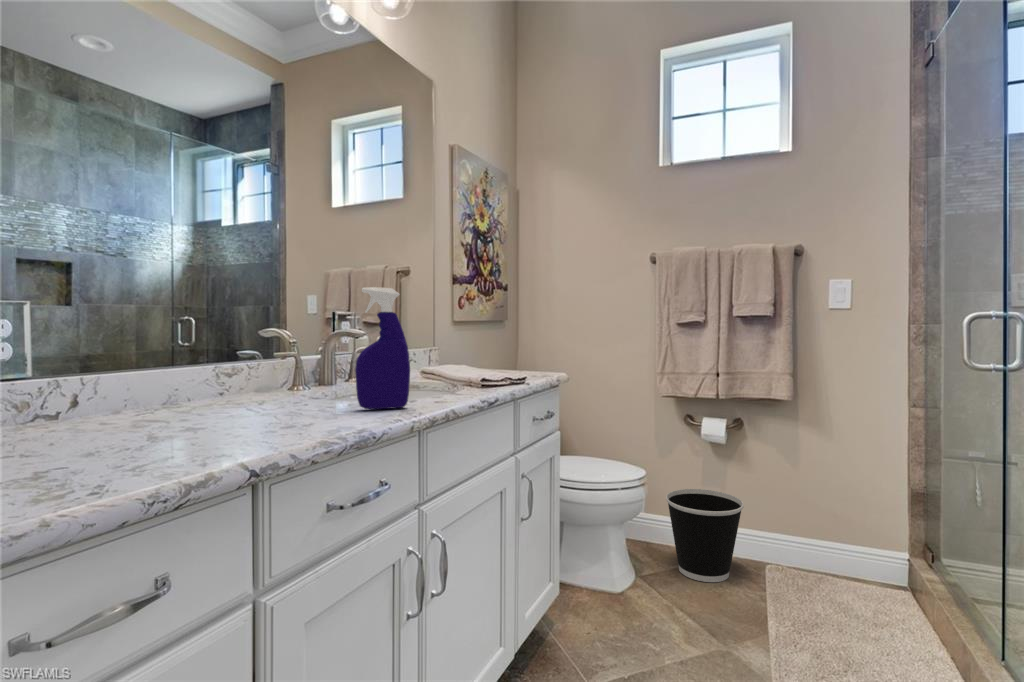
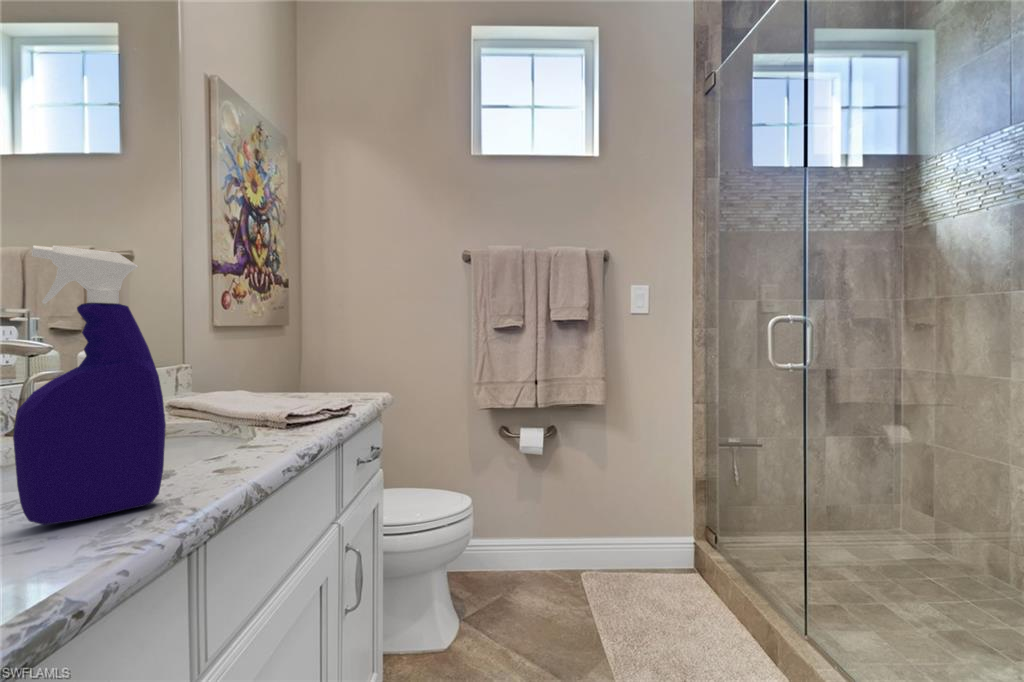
wastebasket: present [666,489,744,582] -> none [488,504,567,607]

